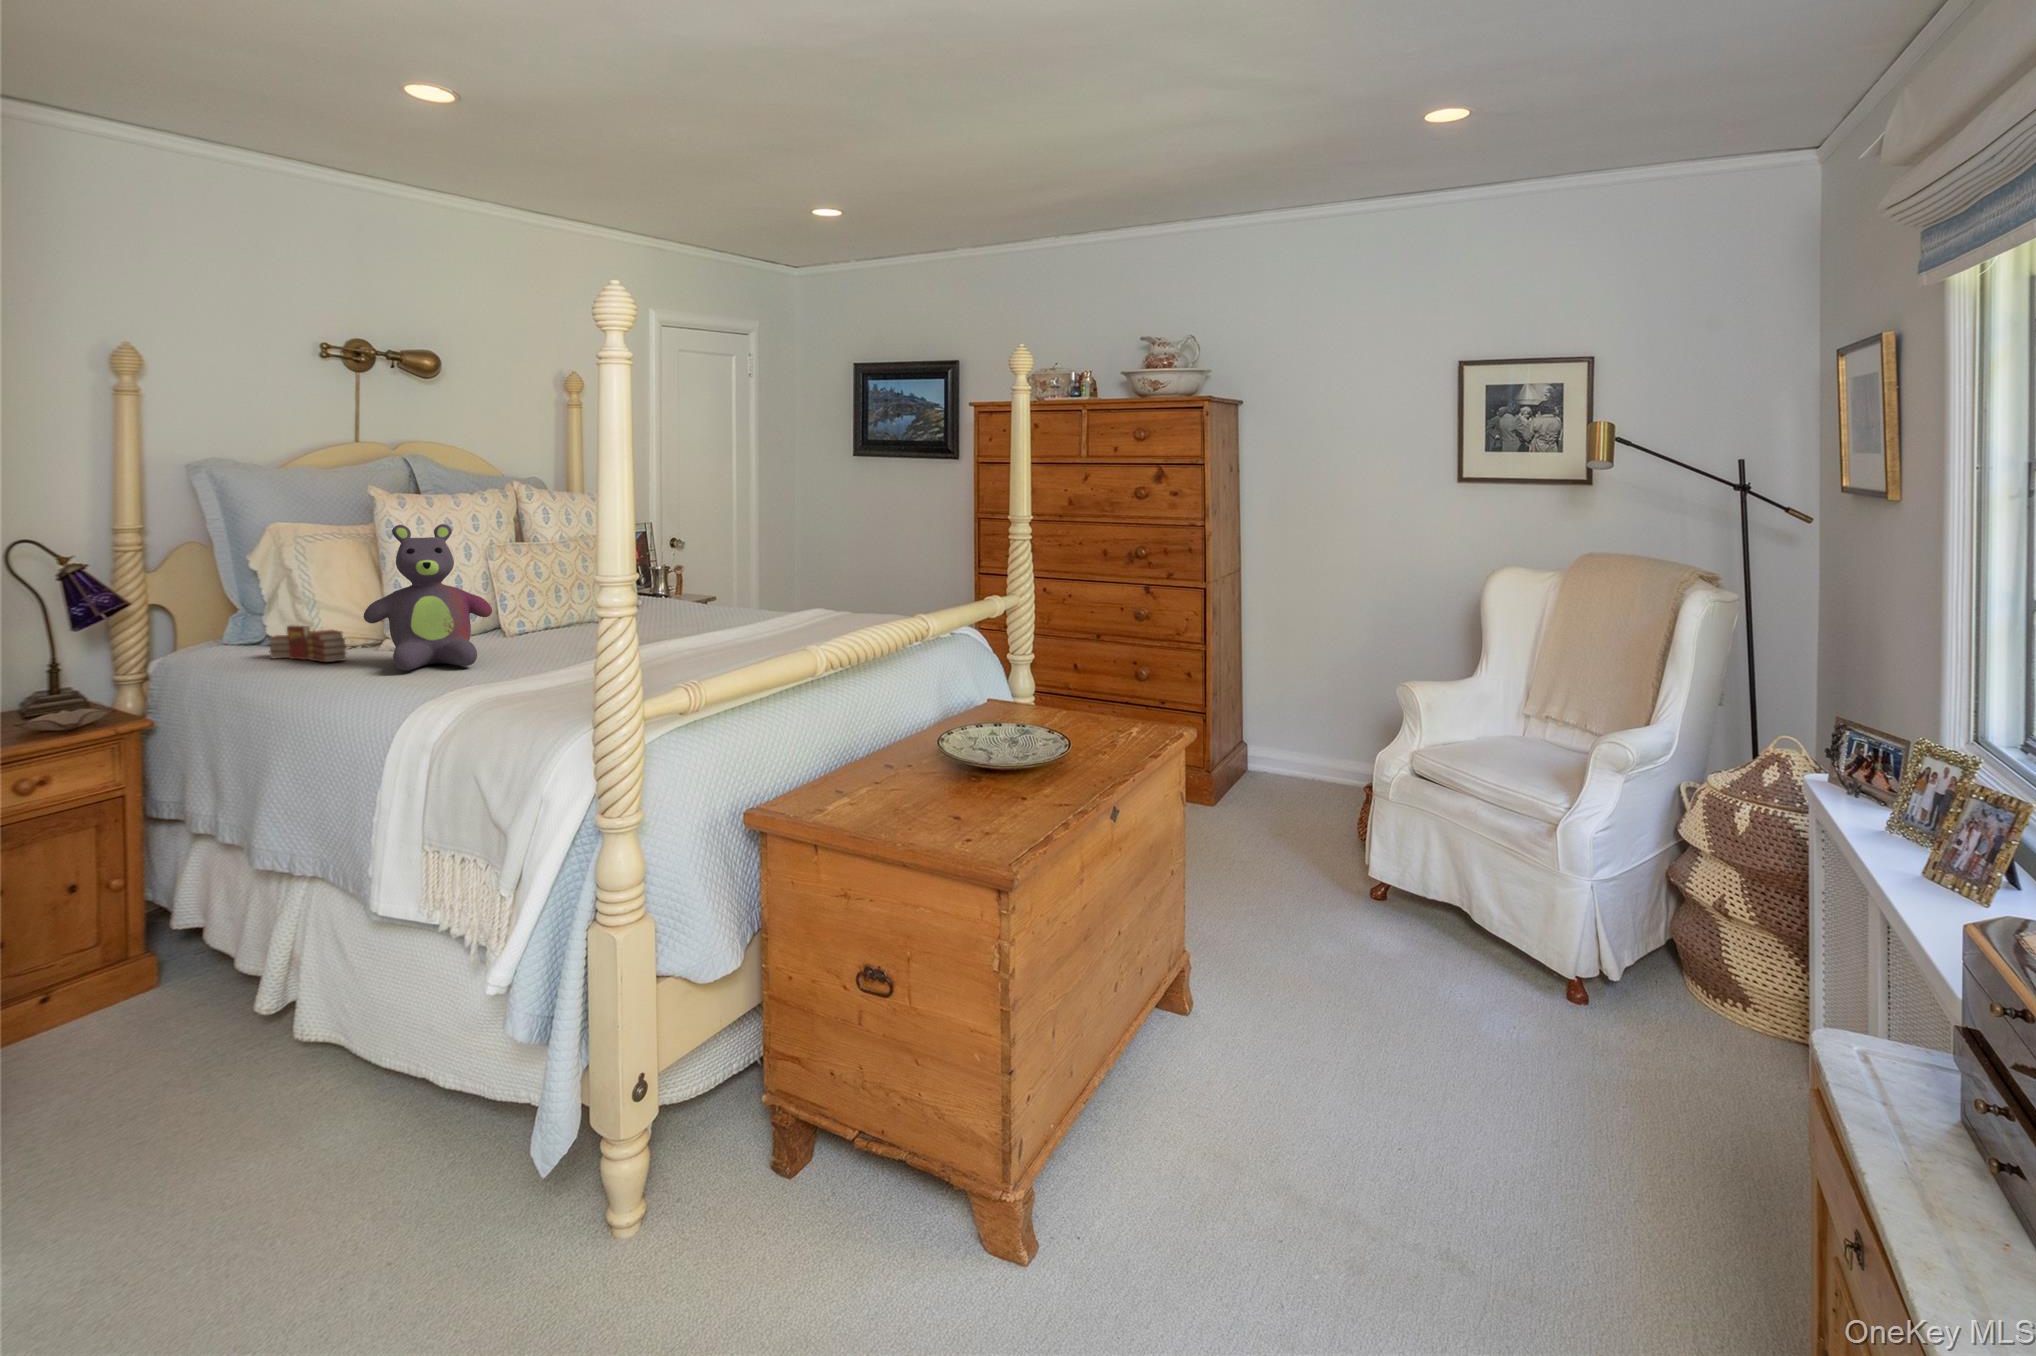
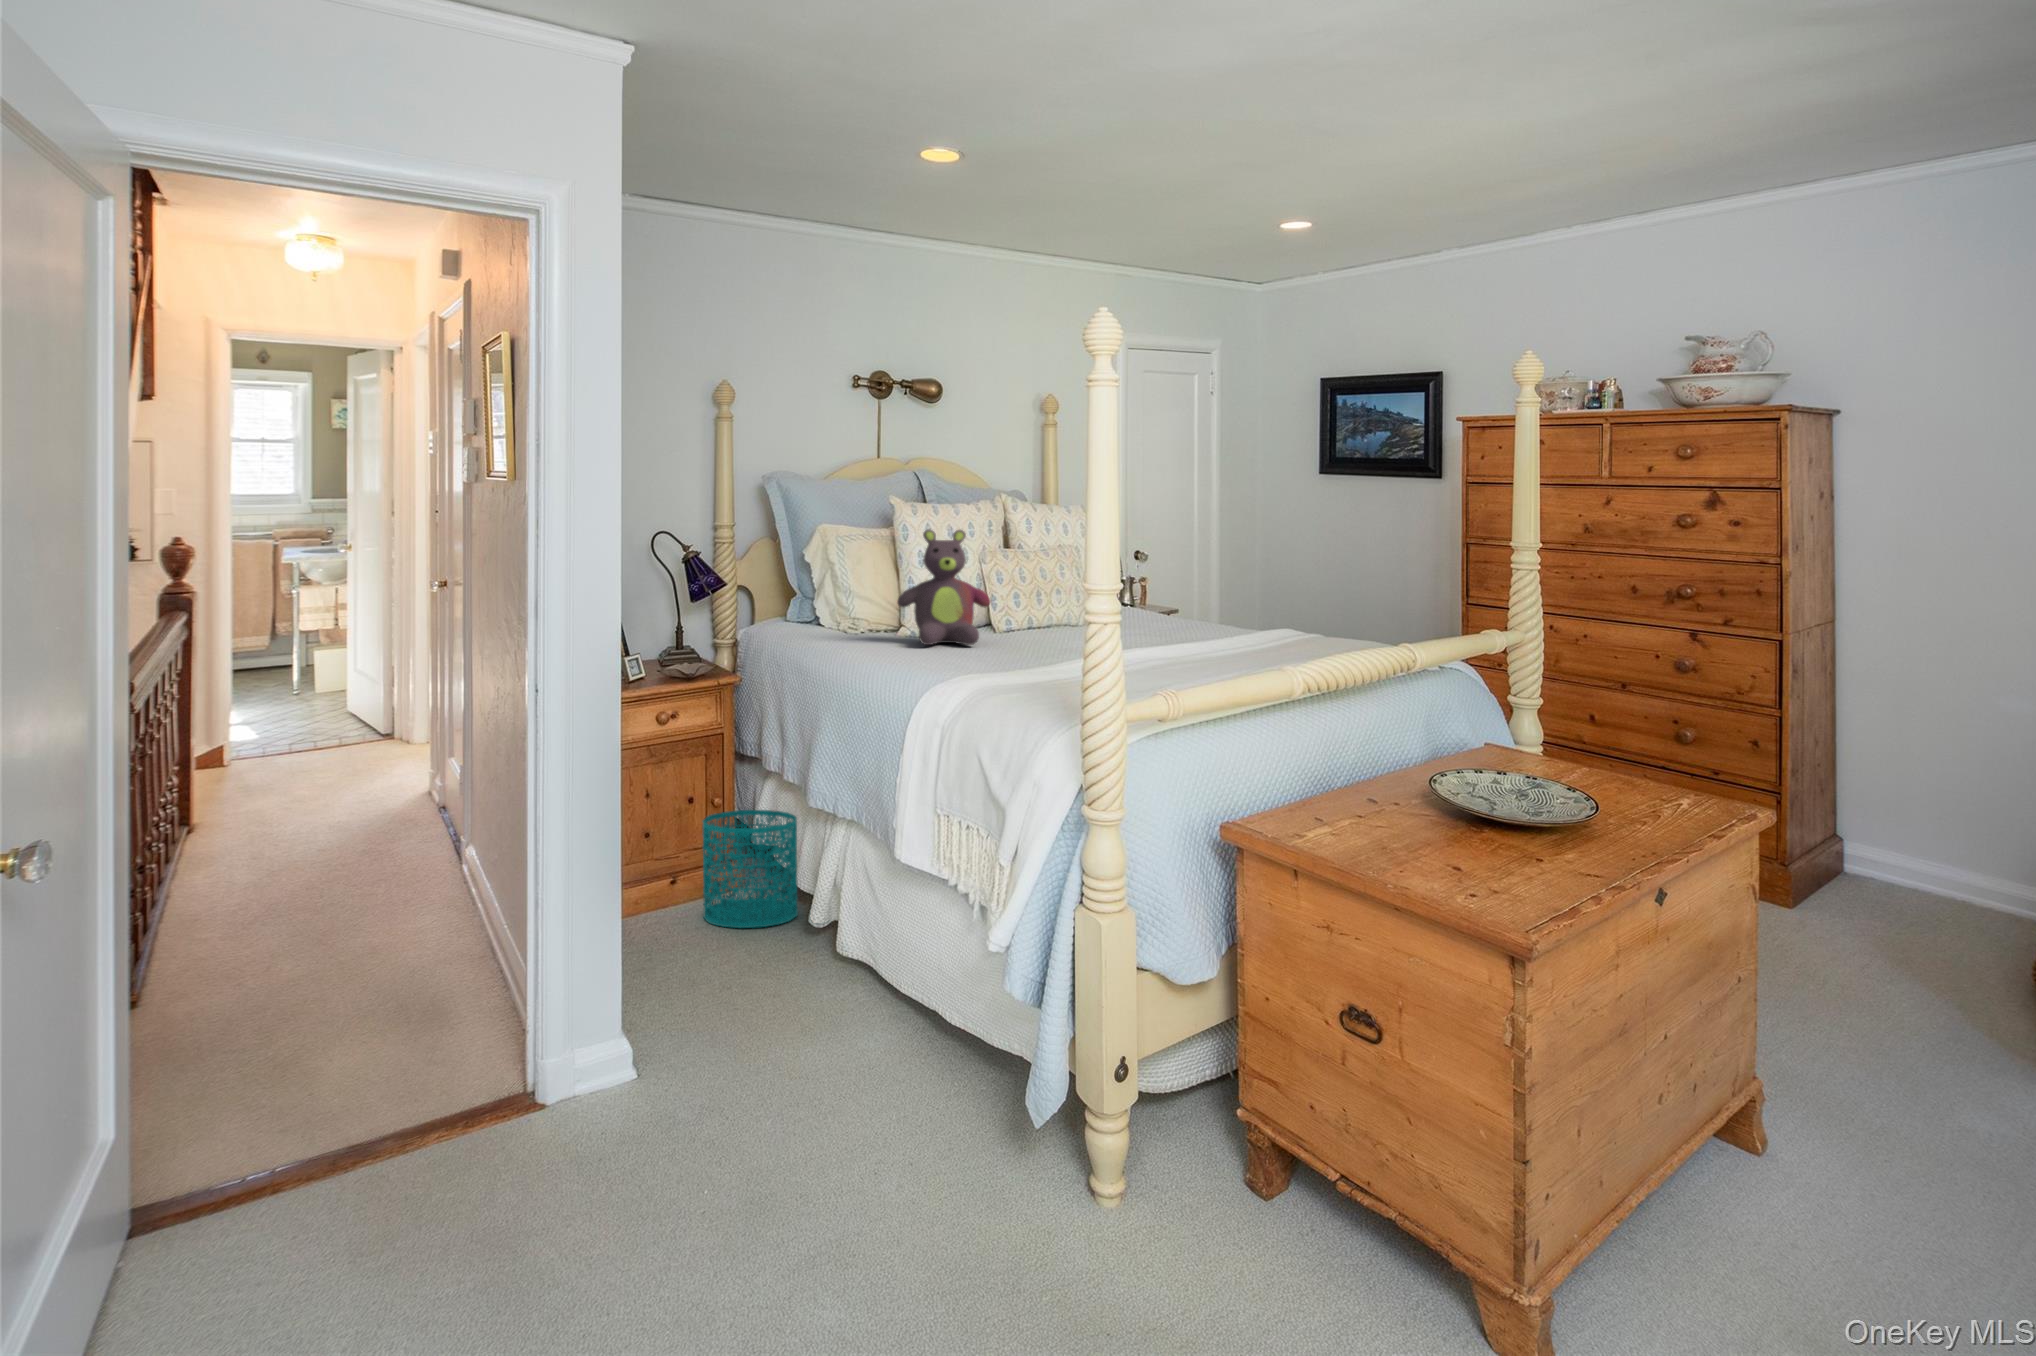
book: present [269,626,346,662] -> none [823,608,880,638]
wastebasket: none [86,893,252,1065] -> present [702,810,798,928]

